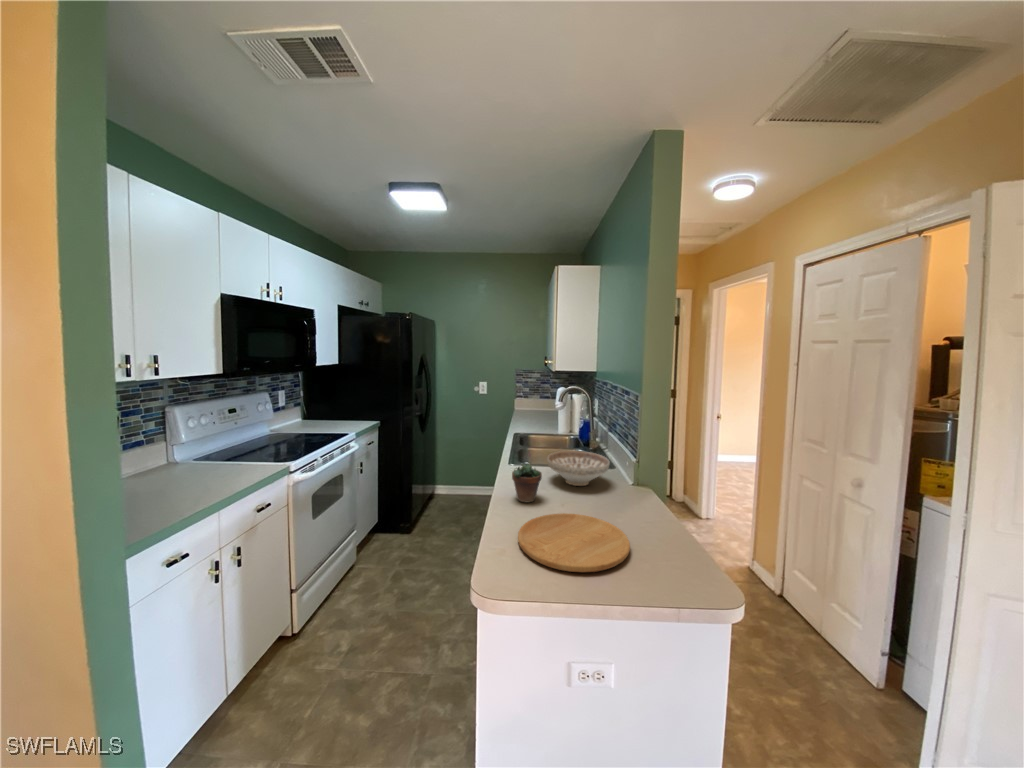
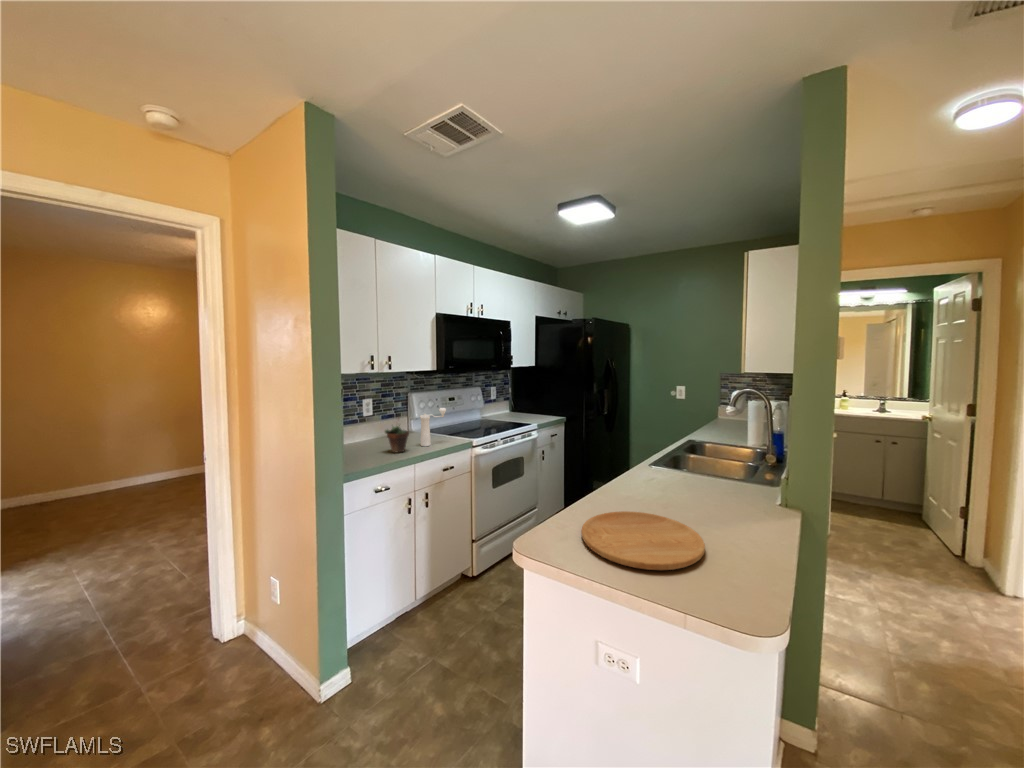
pepper mill: none [211,426,253,484] -> present [420,408,446,446]
decorative bowl: present [547,451,610,486] -> none [674,457,754,498]
succulent plant: present [512,452,542,502] -> present [385,425,409,453]

